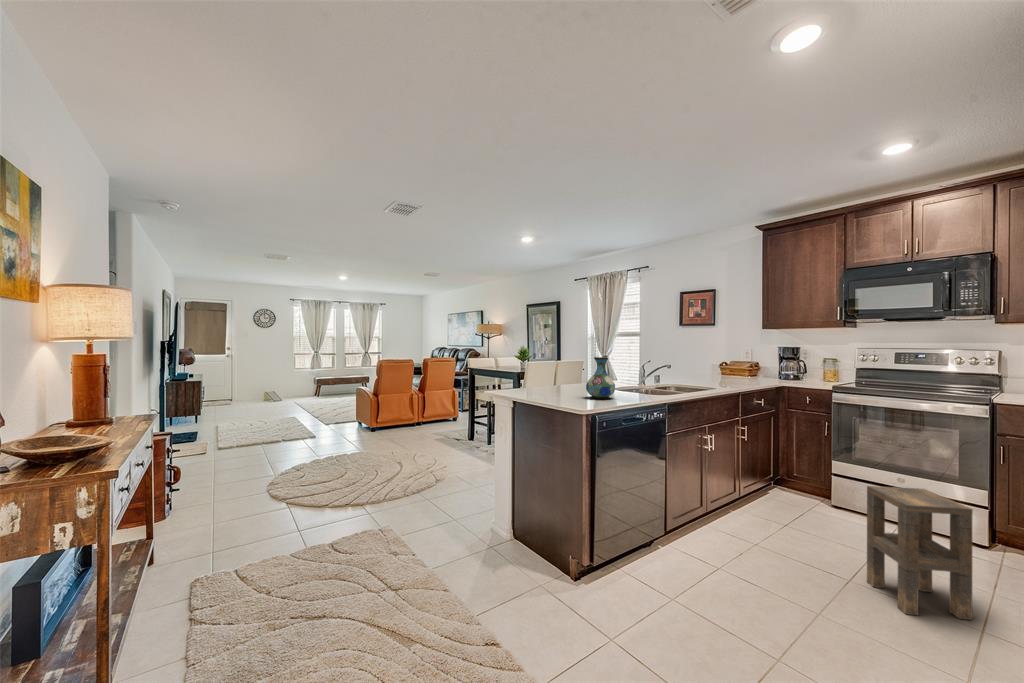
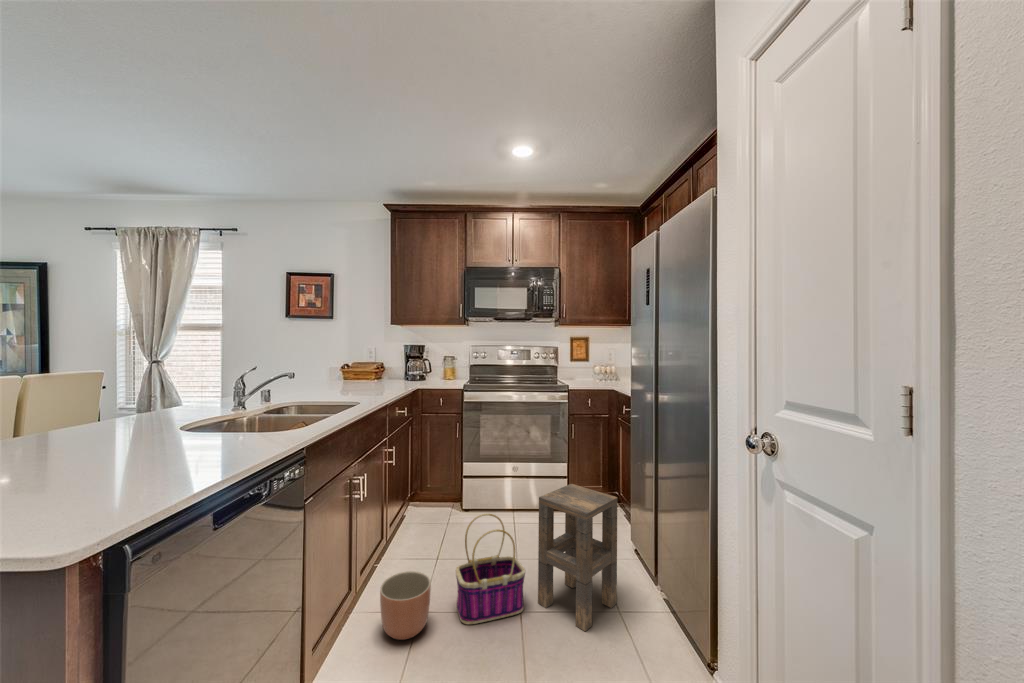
vase: present [586,357,615,399] -> none [107,366,196,468]
basket: none [780,489,850,578] -> present [456,514,526,624]
planter: none [718,509,756,551] -> present [380,571,431,640]

